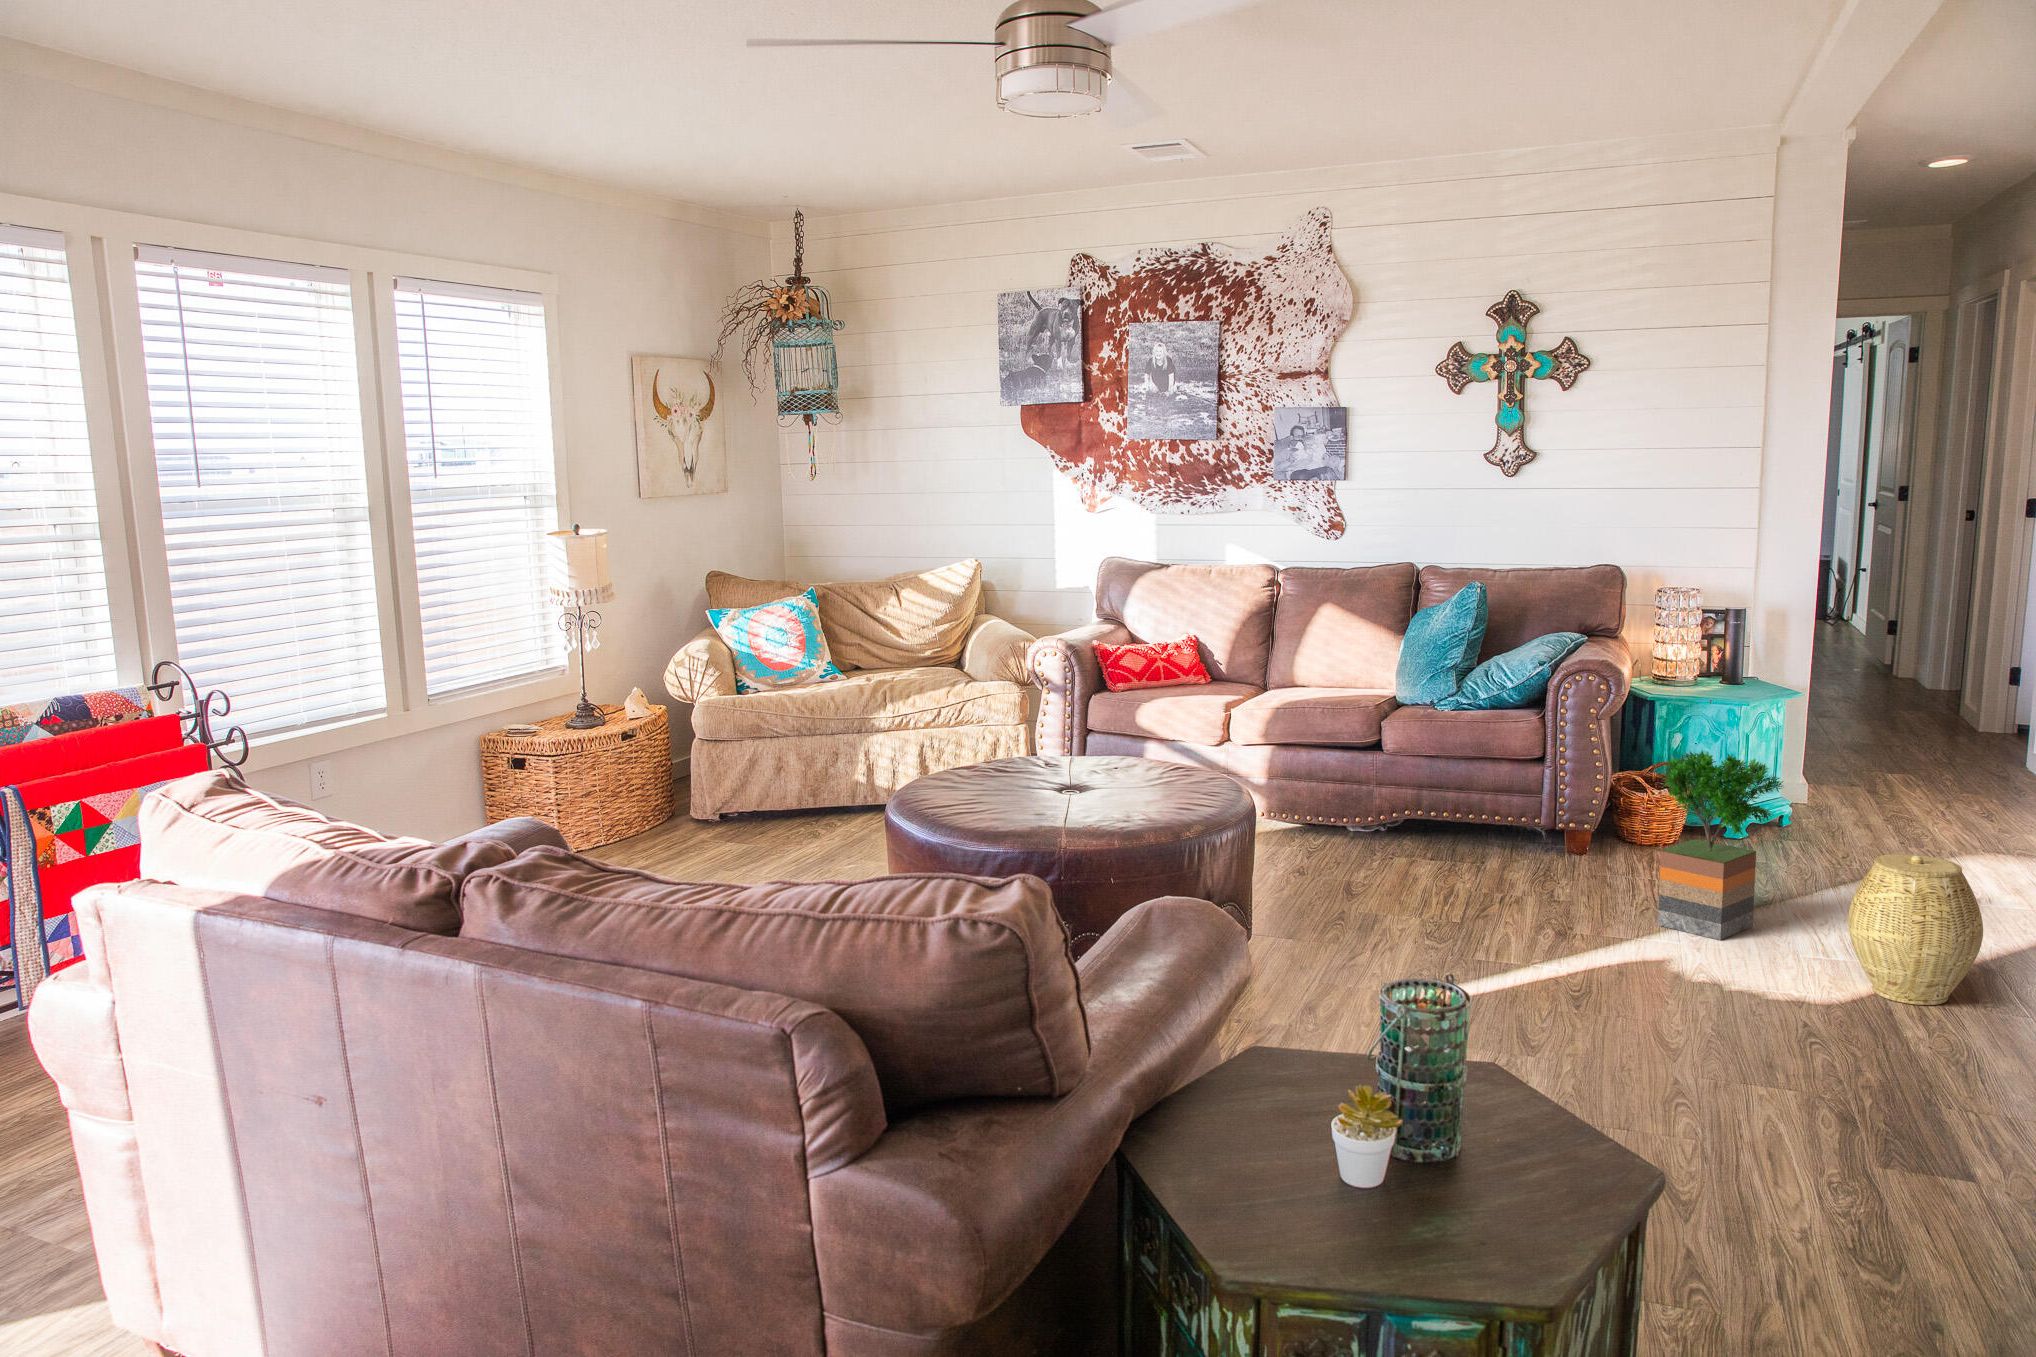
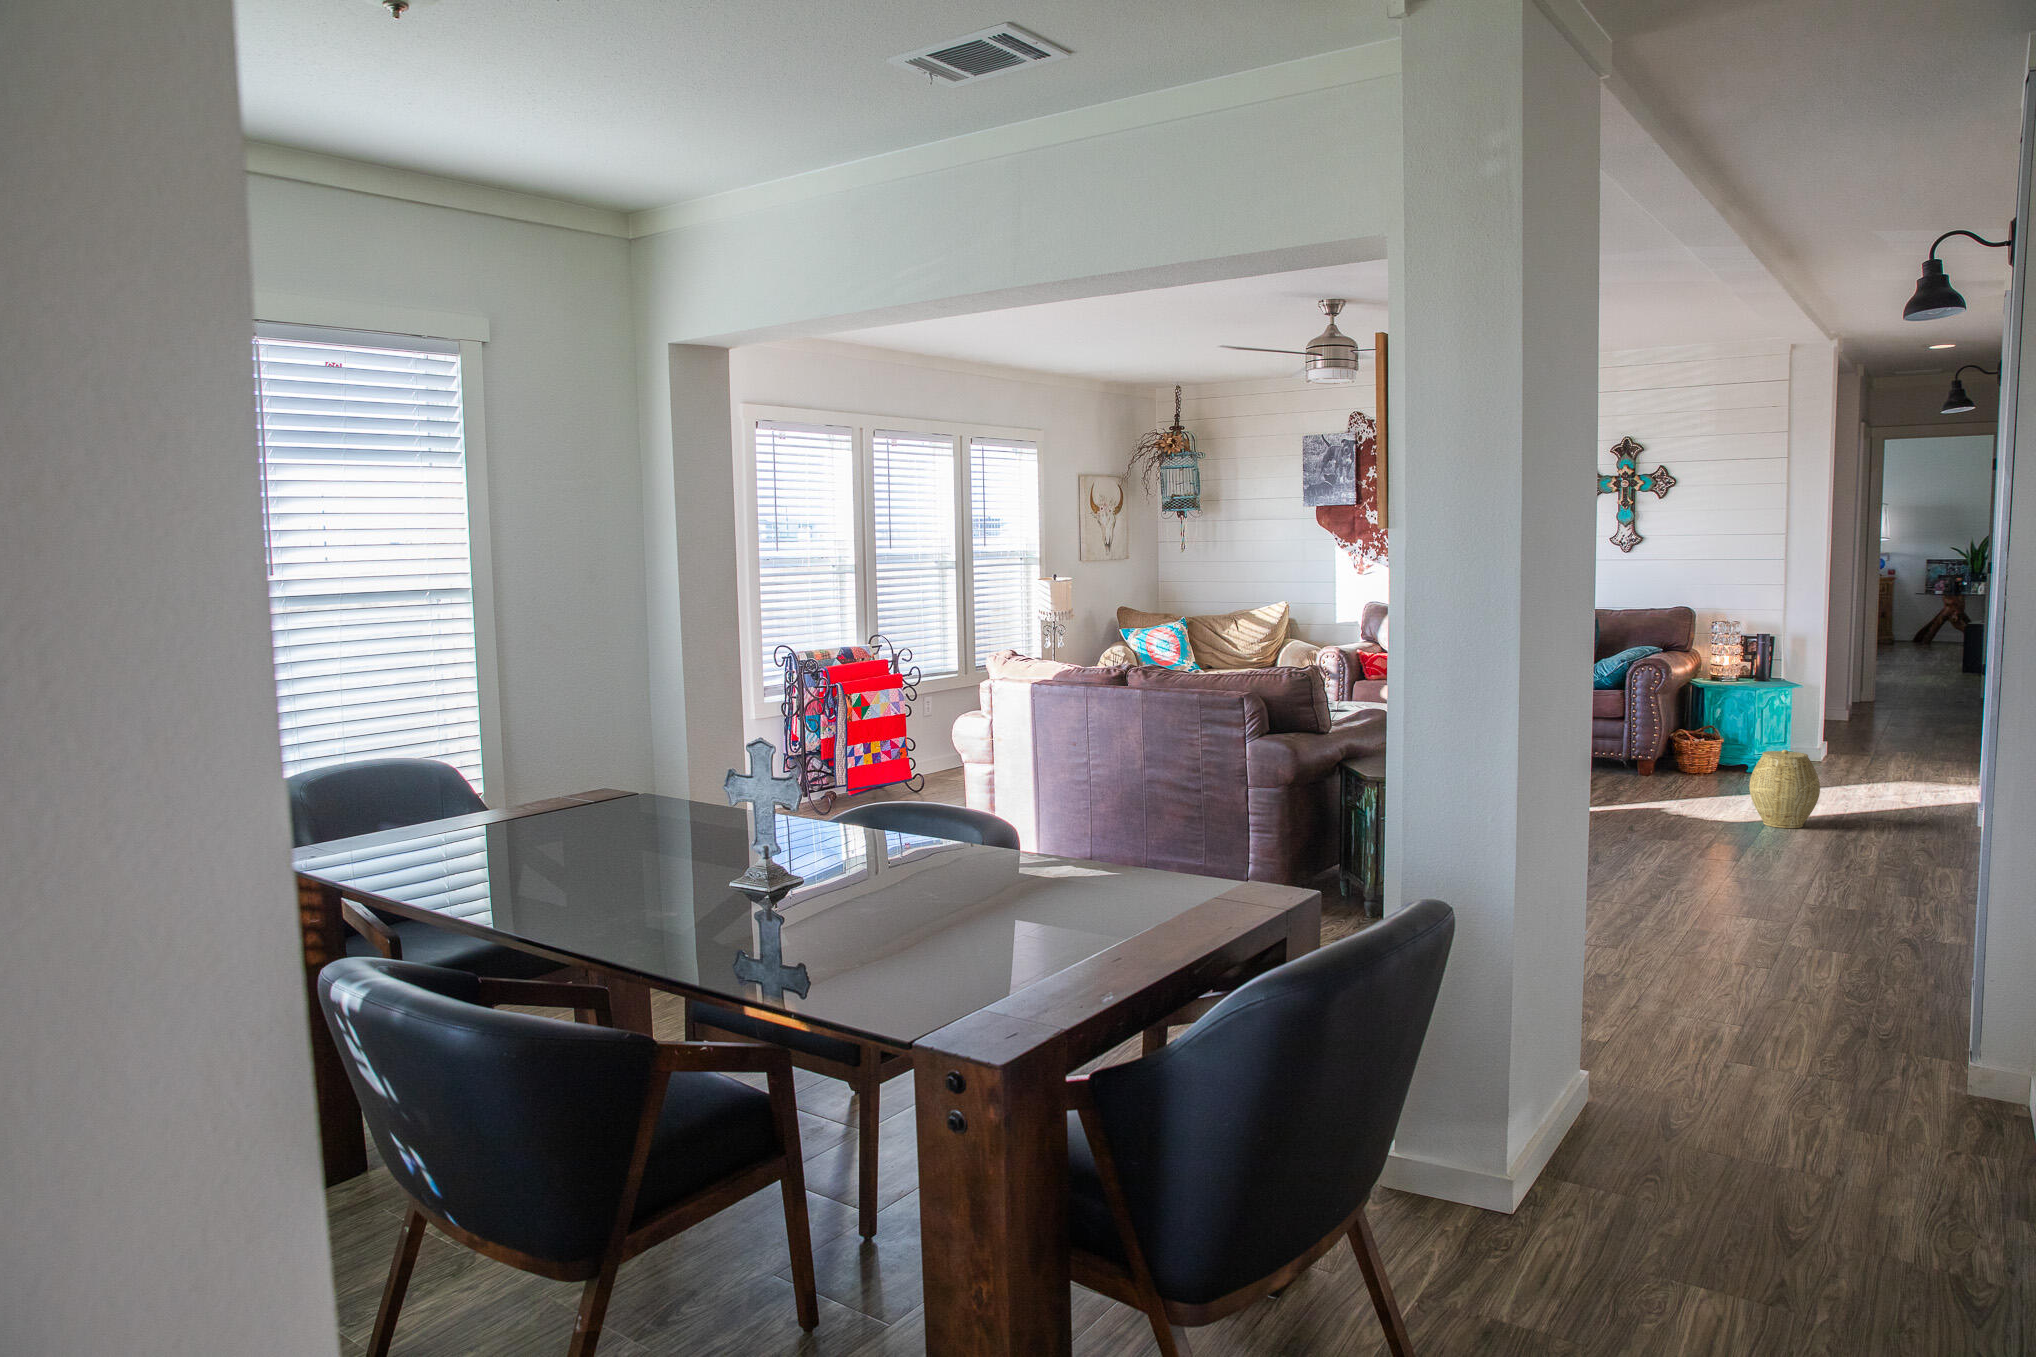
potted tree: present [1658,751,1783,940] -> none [1664,702,1737,806]

